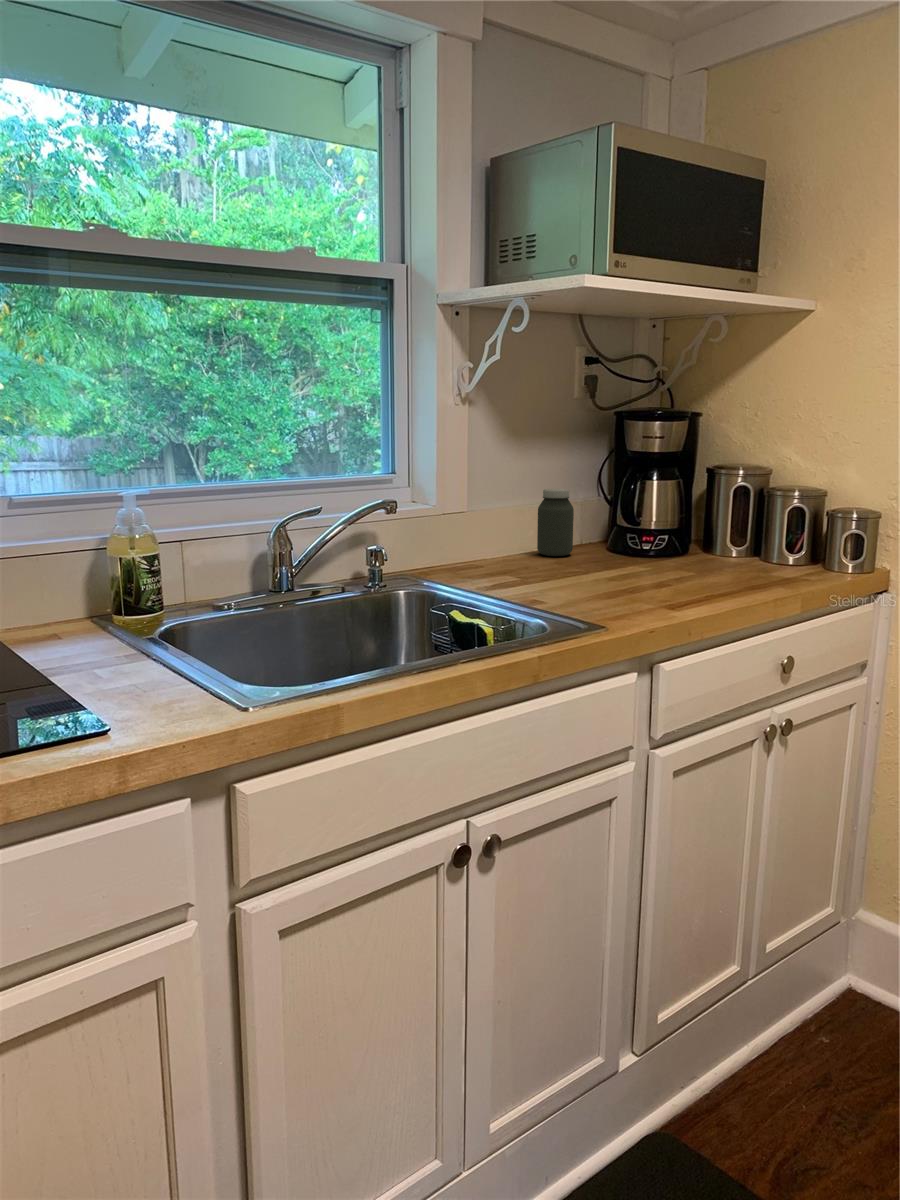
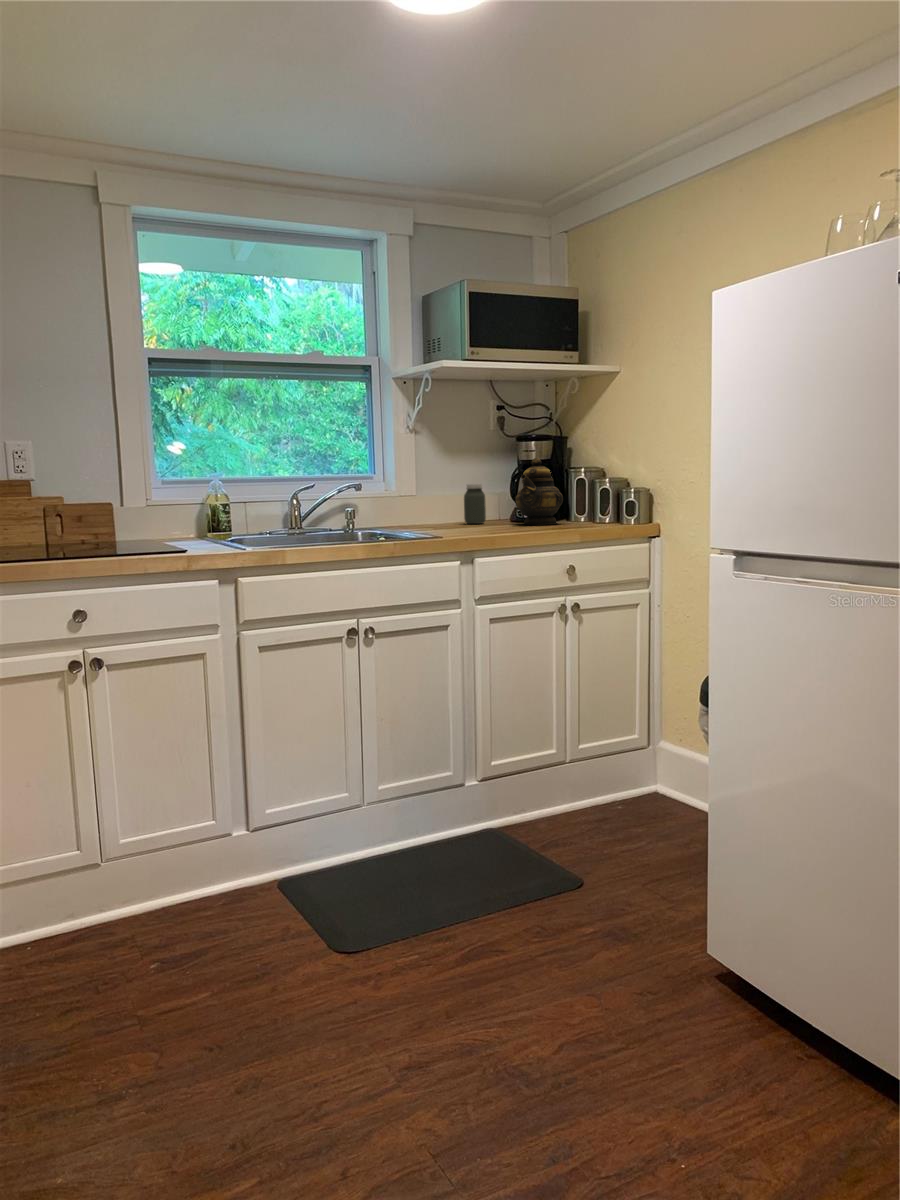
teapot: none [629,451,714,565] -> present [515,458,563,525]

